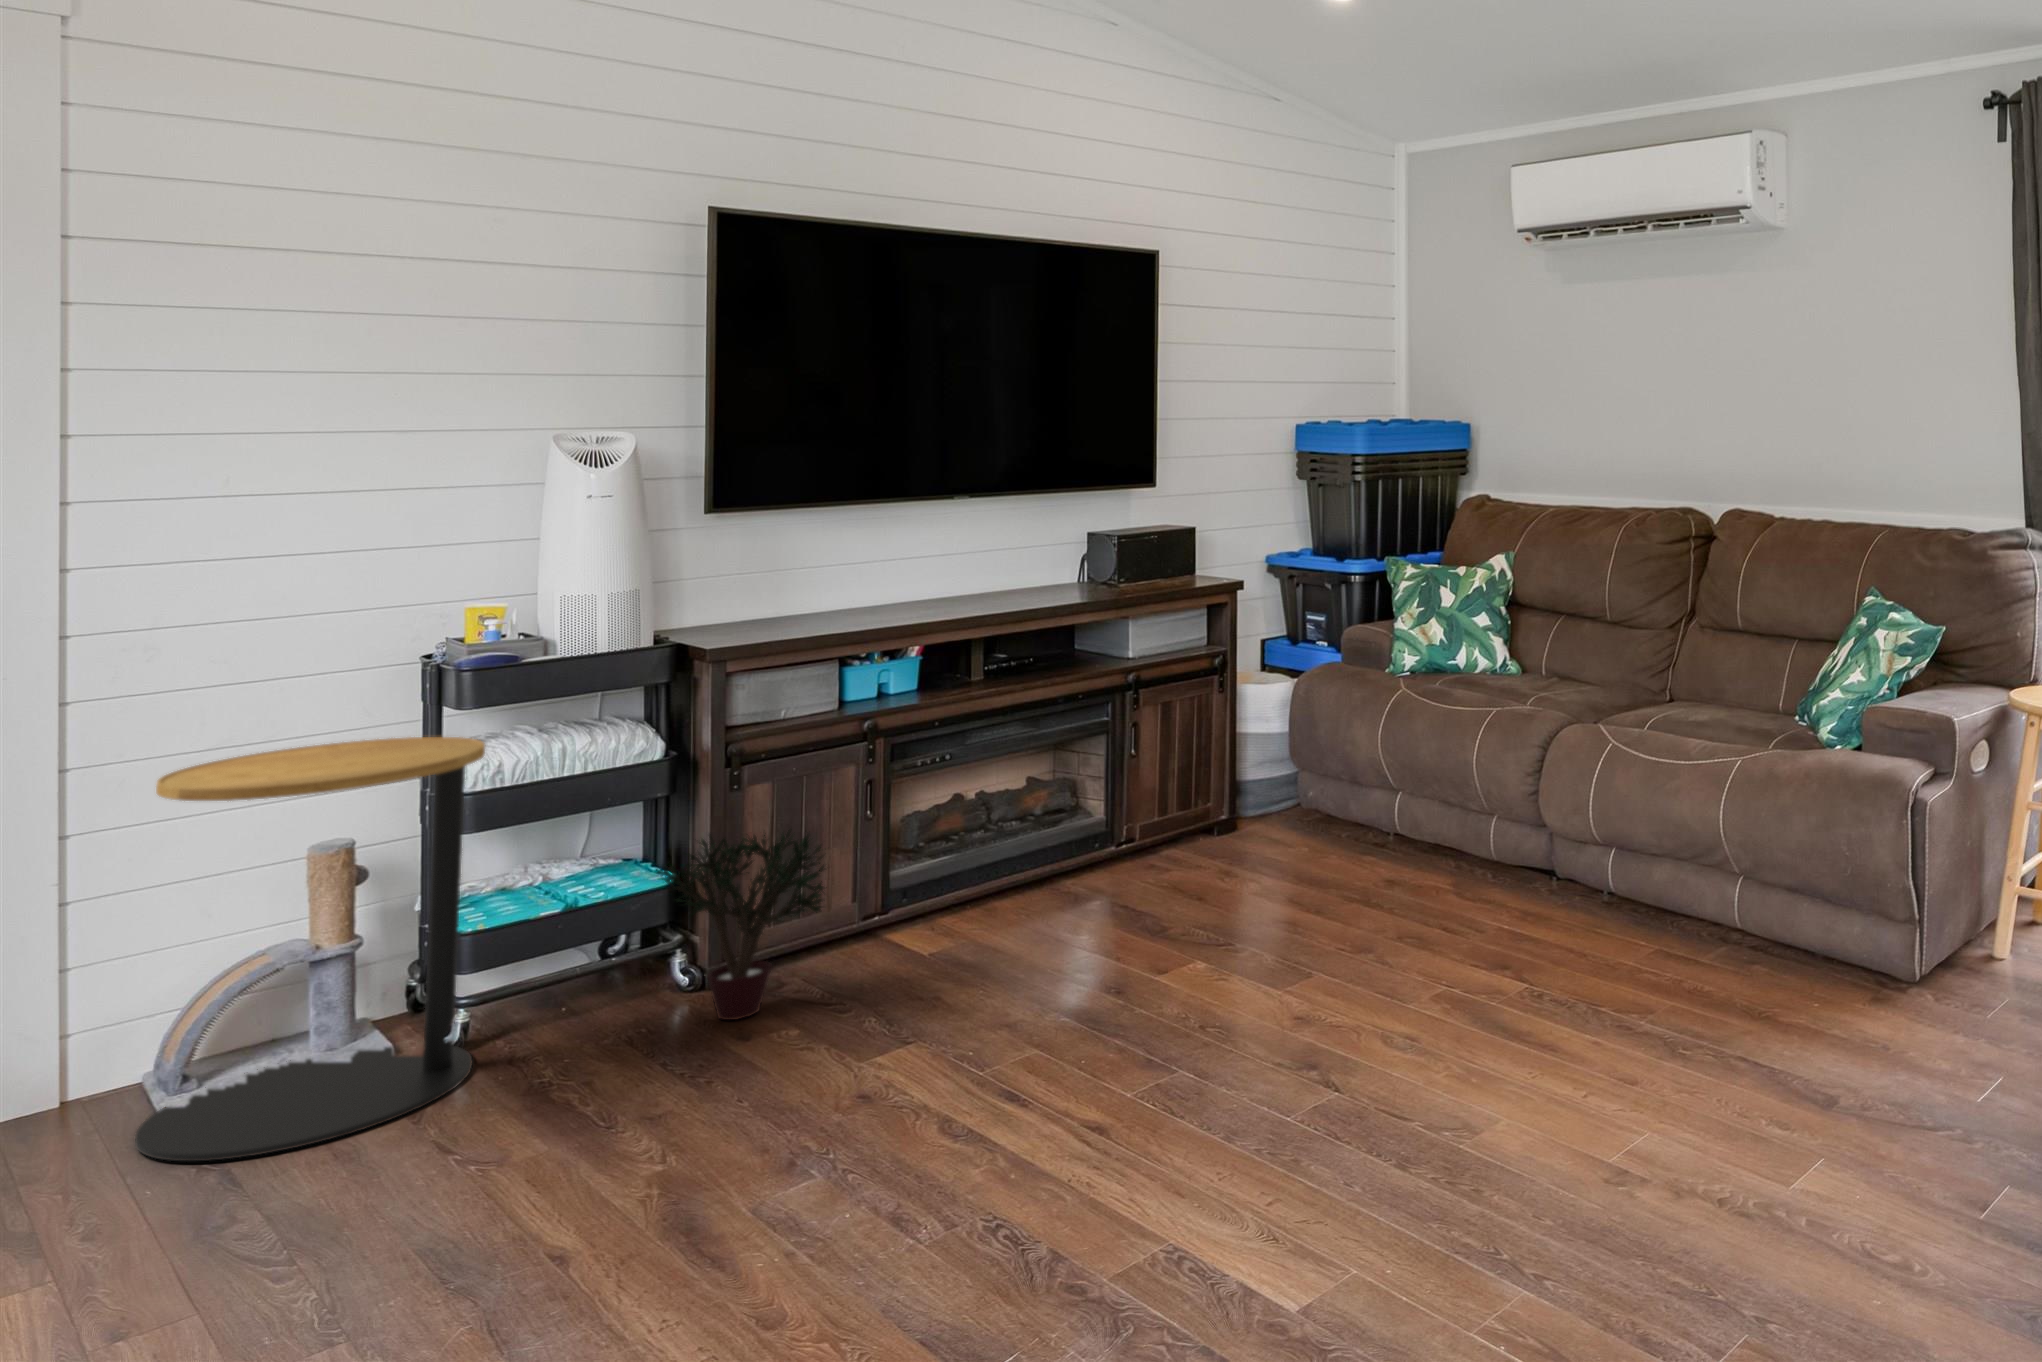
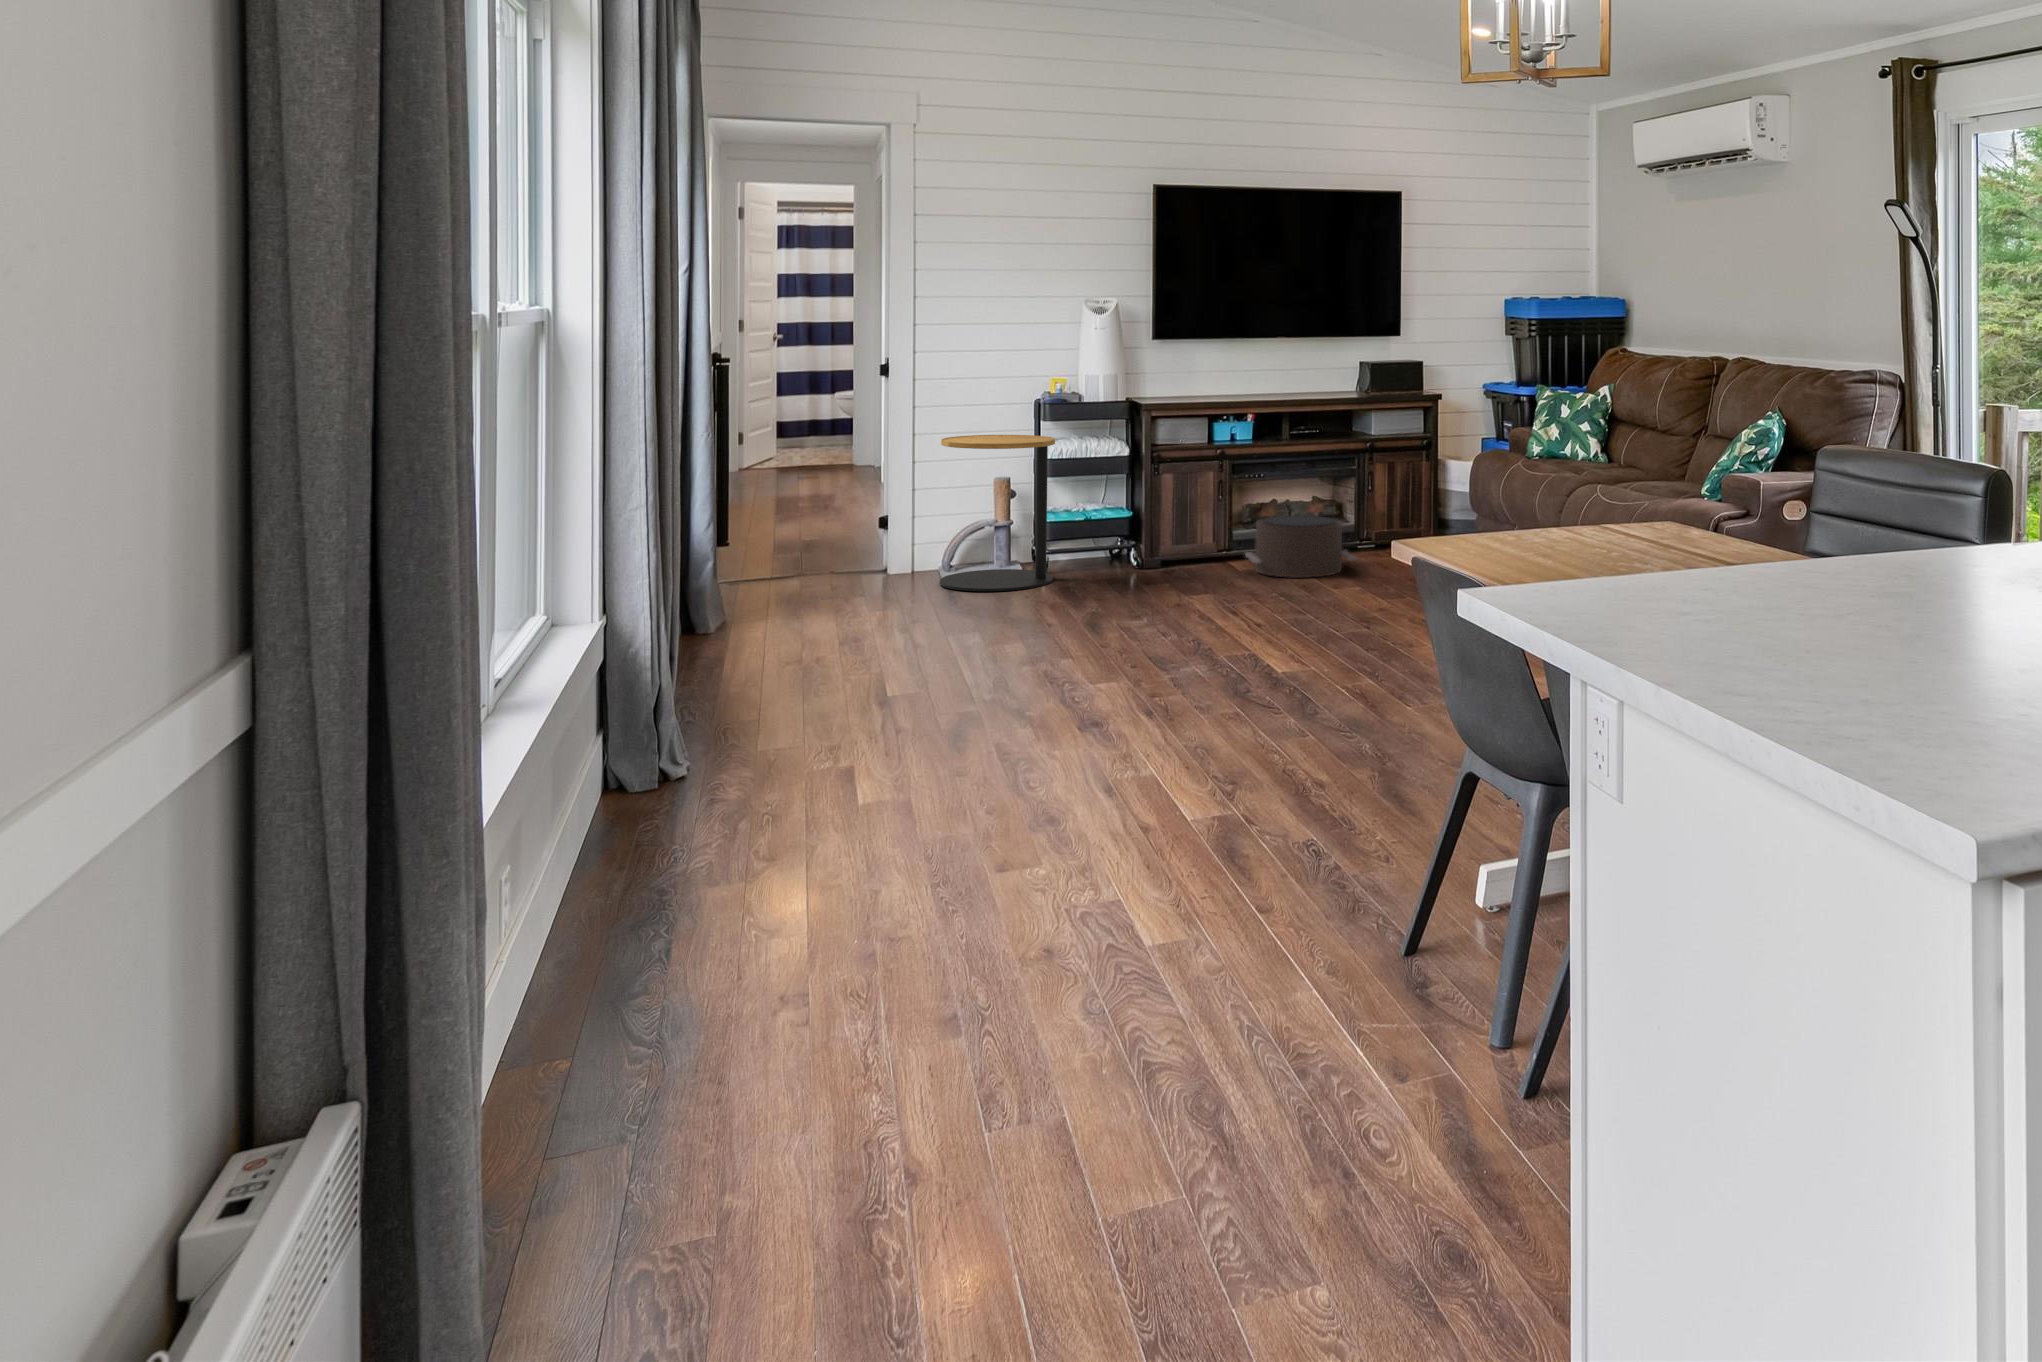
pouf: none [919,824,1152,965] -> present [1245,515,1358,578]
potted plant: present [657,830,824,1020] -> none [1122,491,1198,579]

